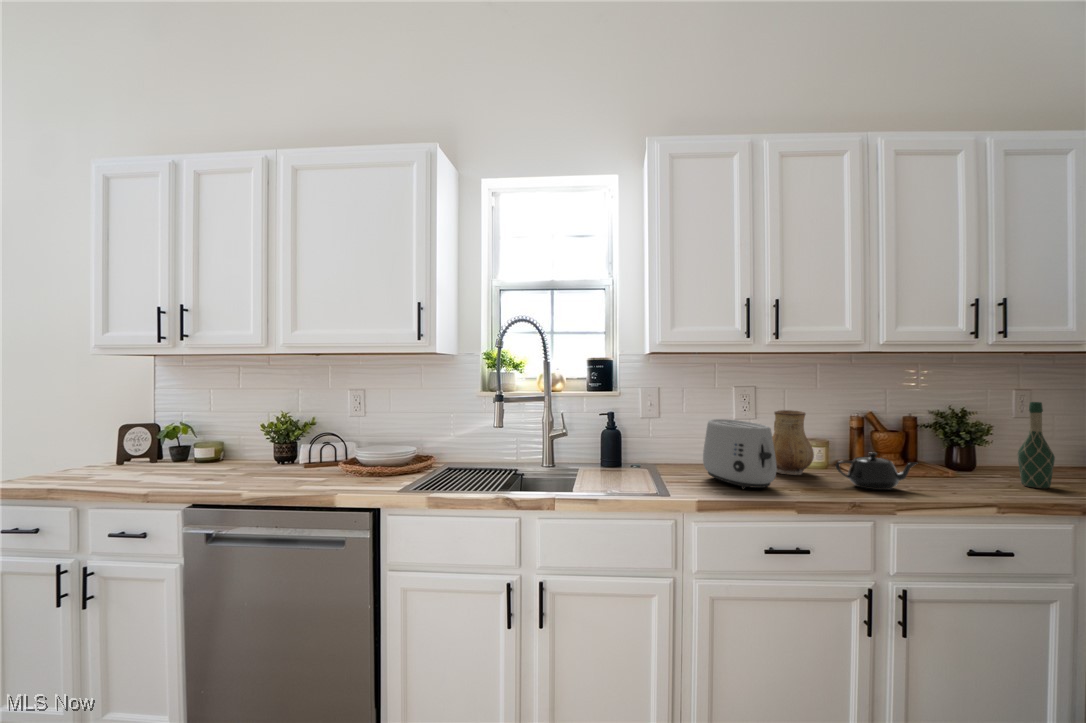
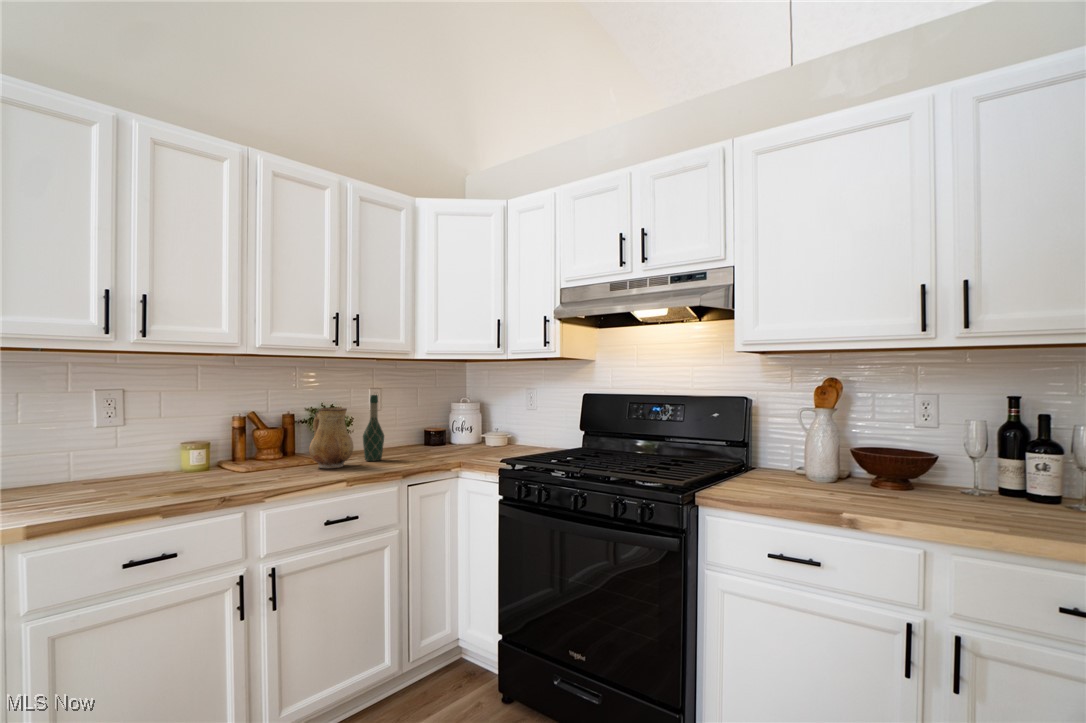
ceramic pitcher: present [772,410,814,475] -> present [309,407,353,468]
toaster: present [703,419,777,489] -> none [40,427,144,506]
teapot: present [836,453,916,490] -> none [213,447,289,482]

